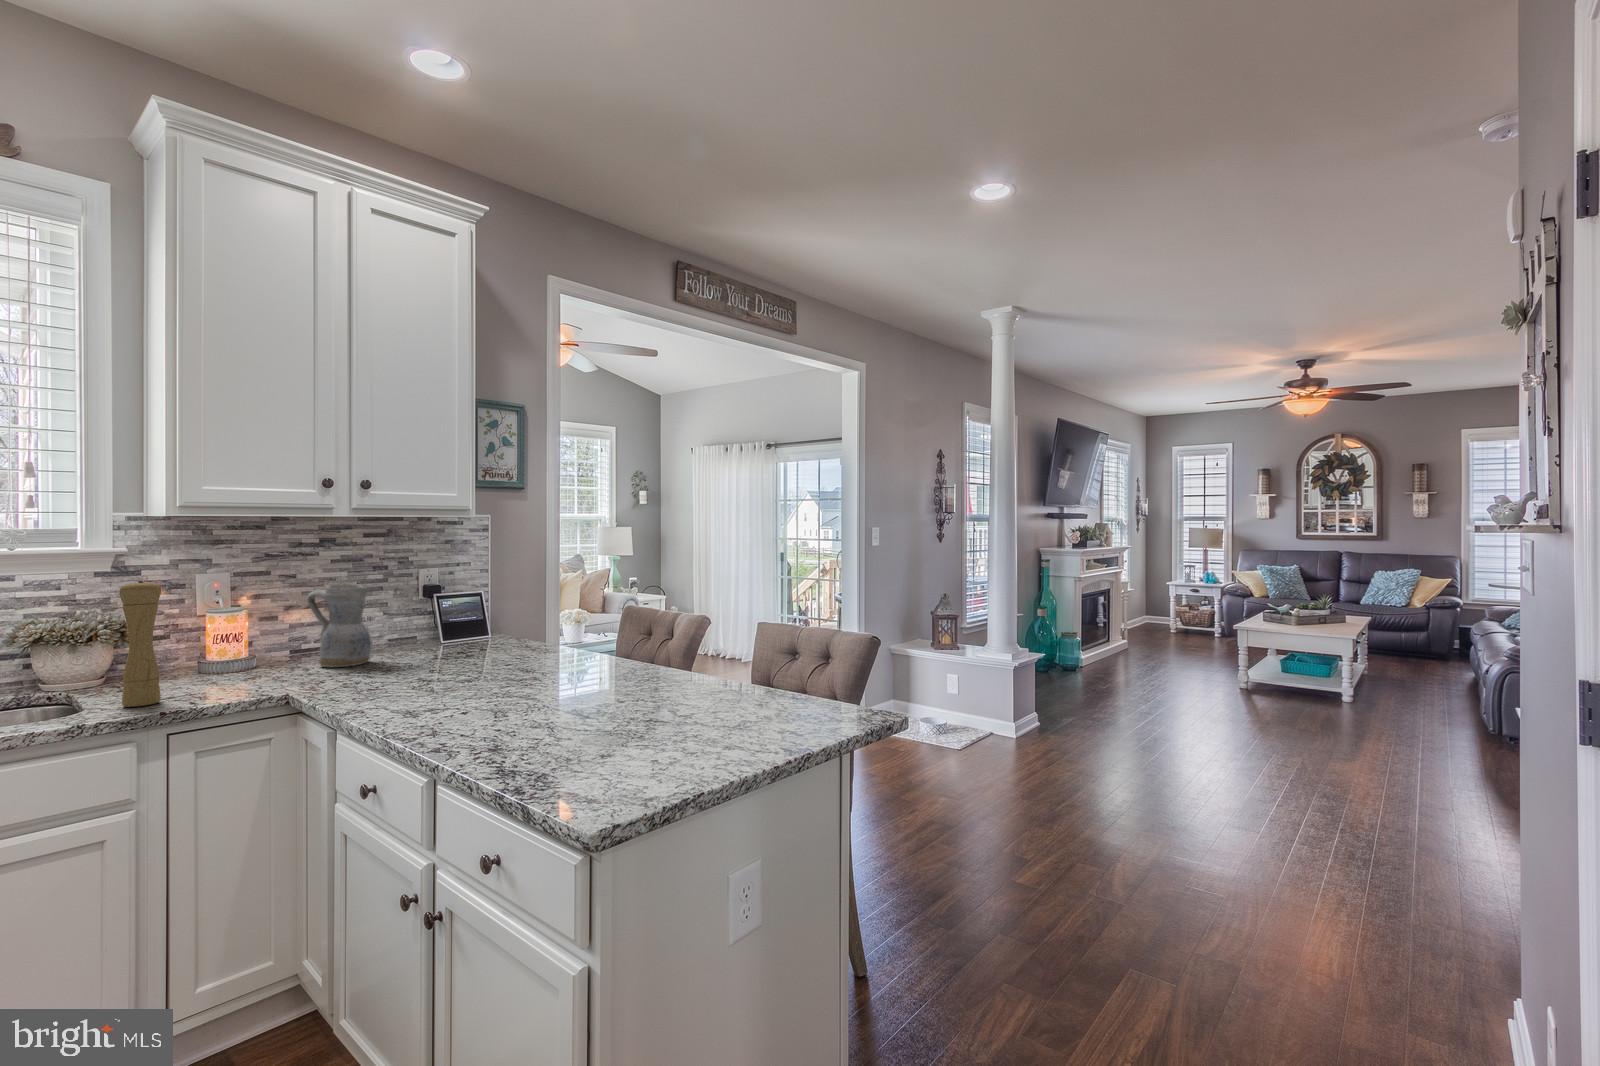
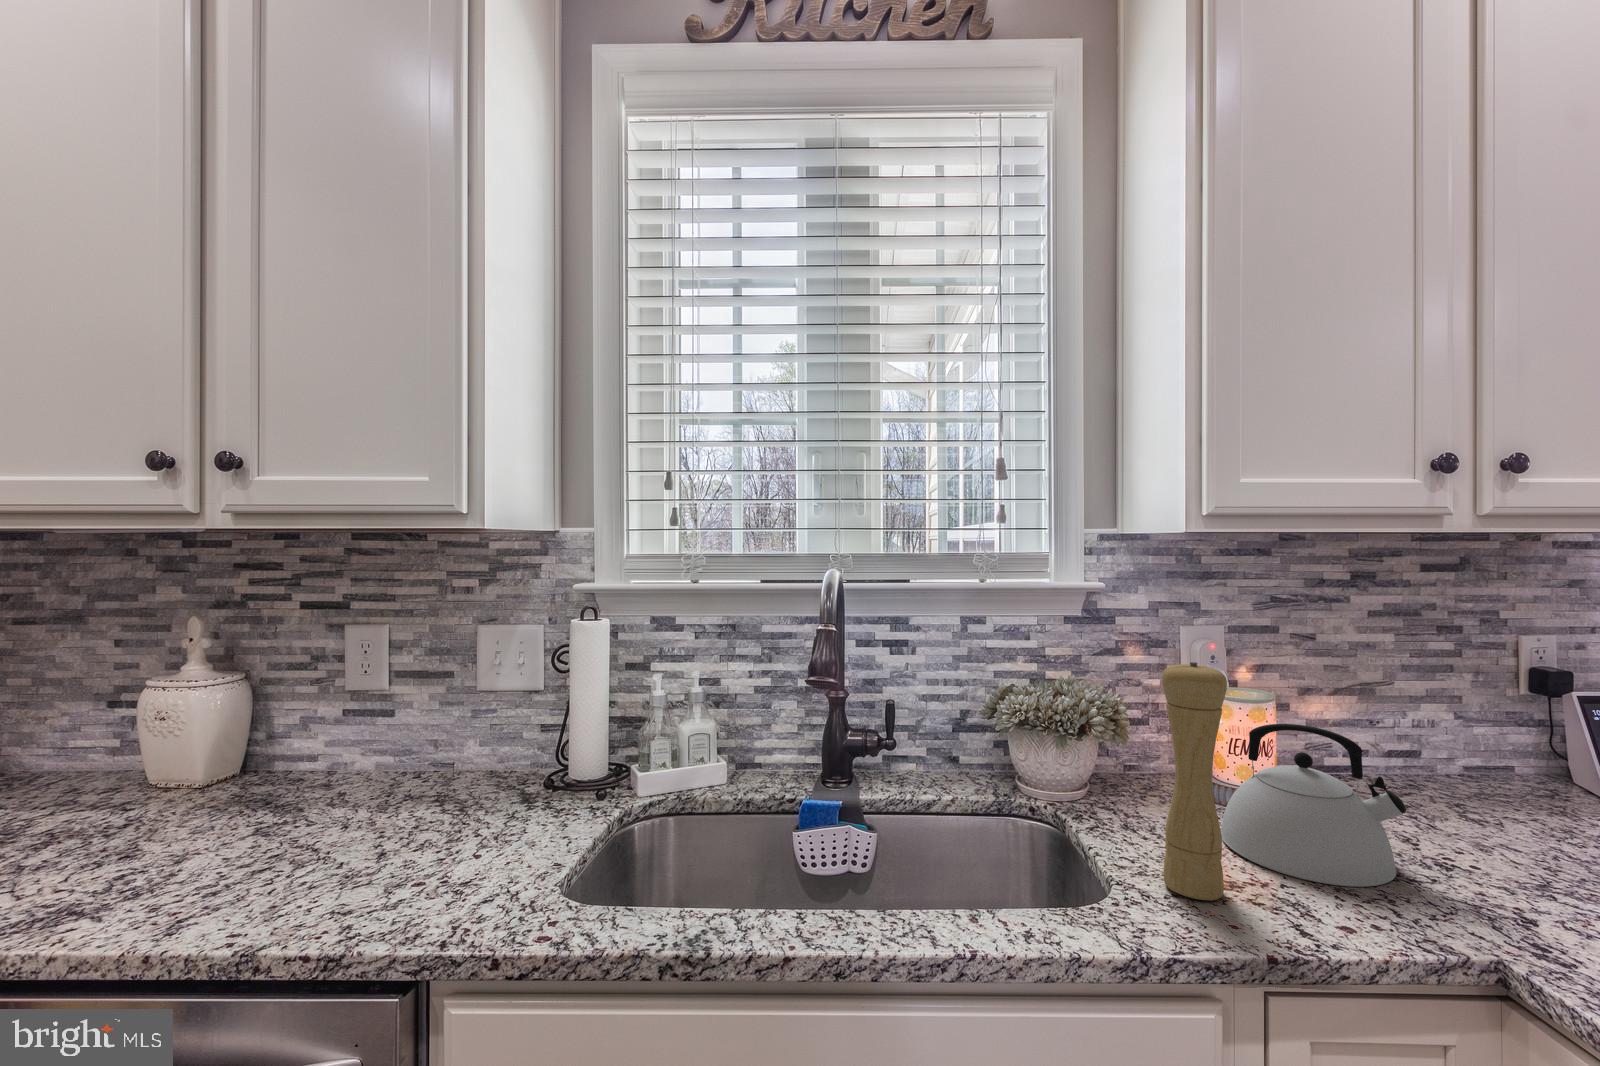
ceramic pitcher: present [307,584,371,667] -> none [1386,672,1539,853]
kettle: none [188,615,285,691] -> present [1221,724,1406,887]

